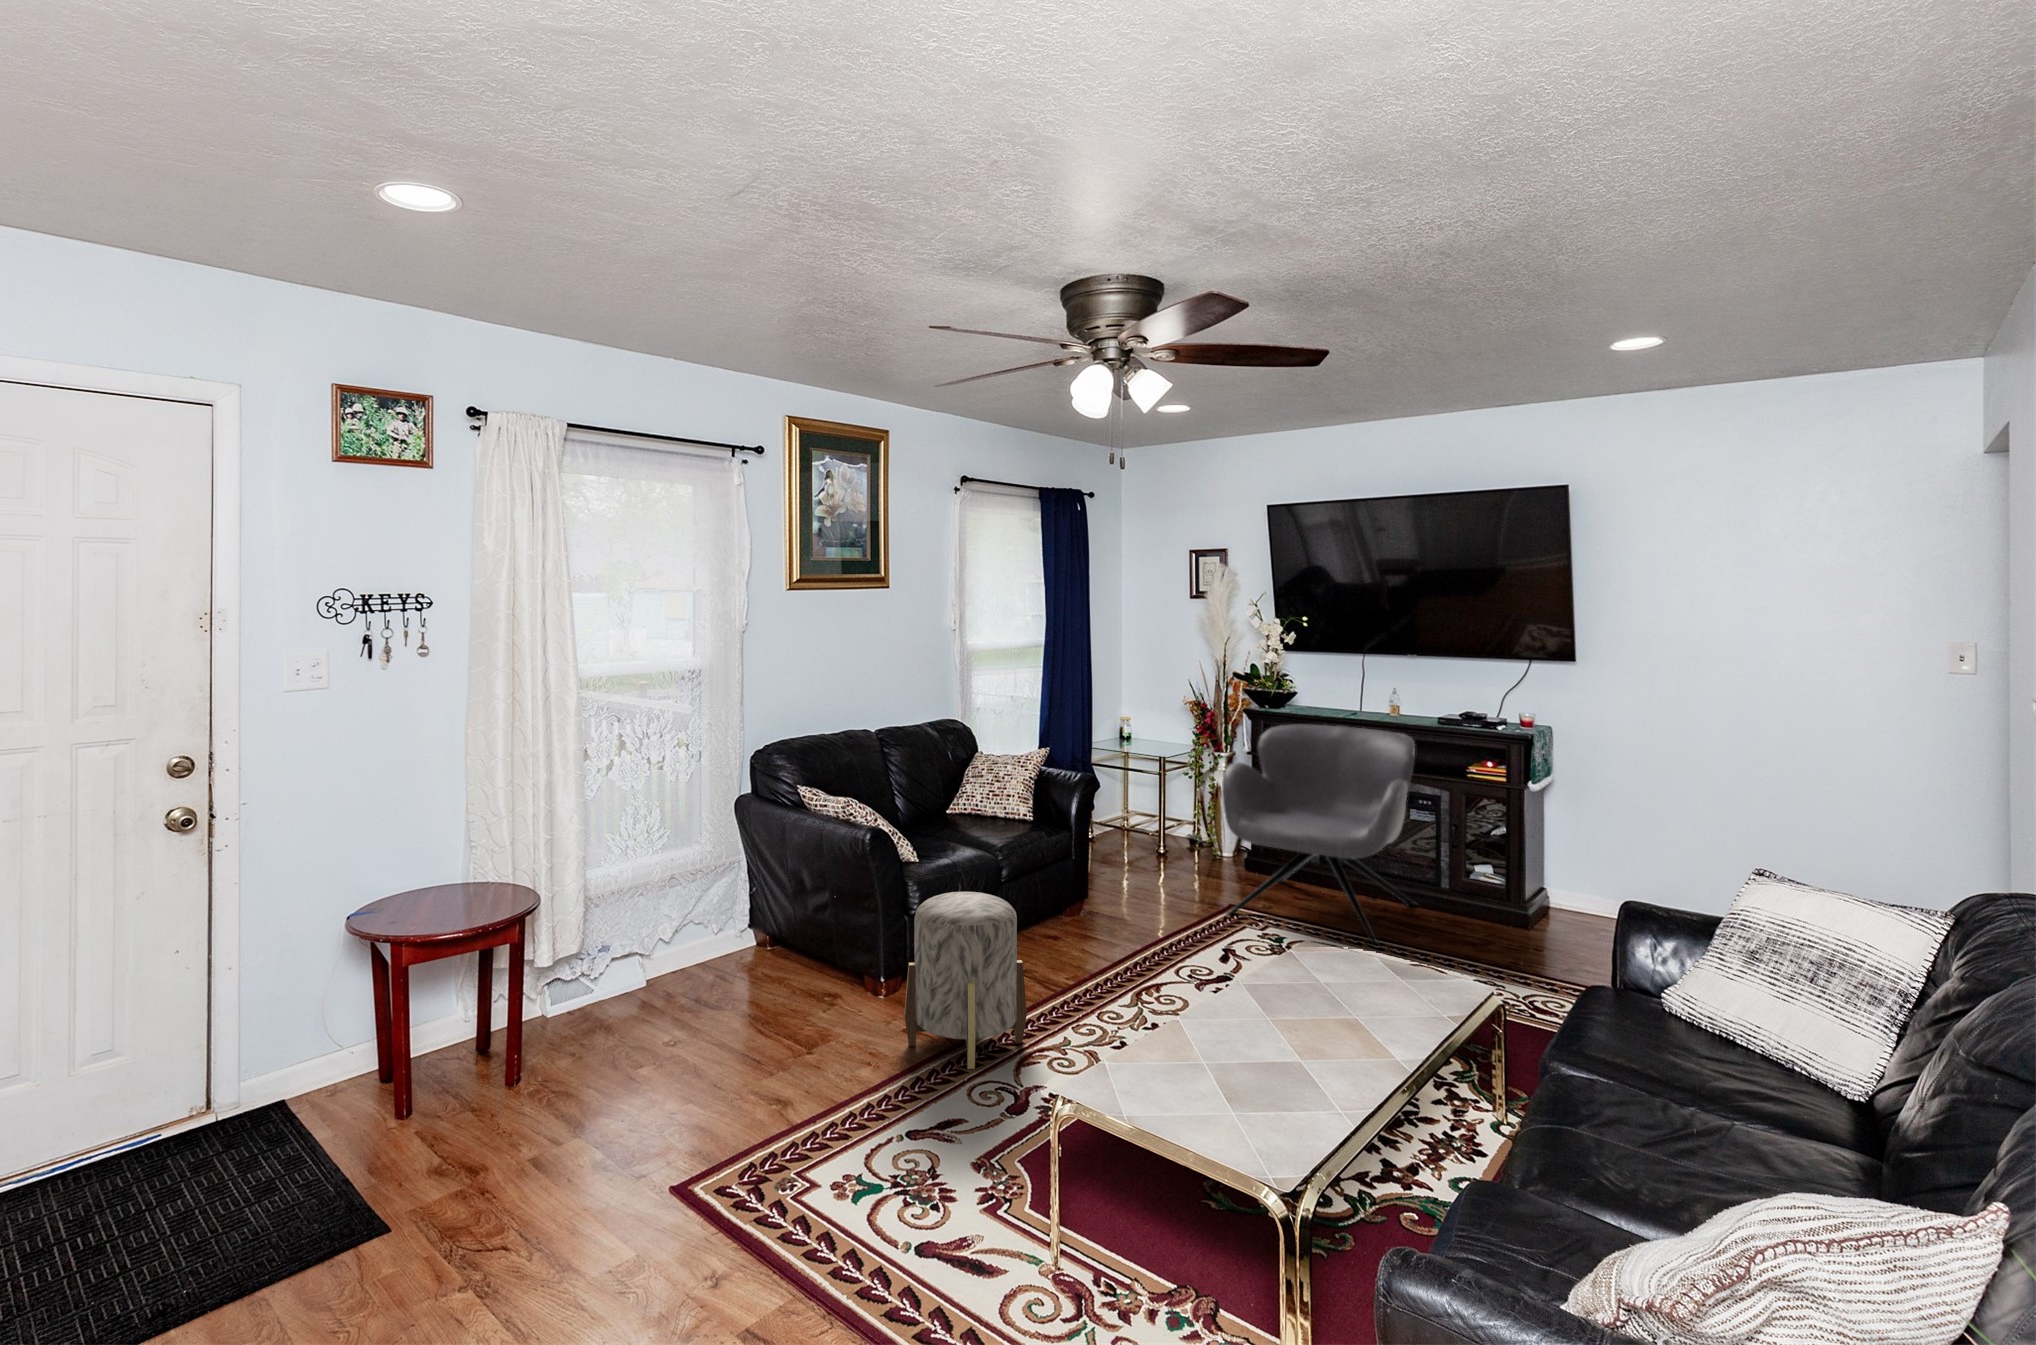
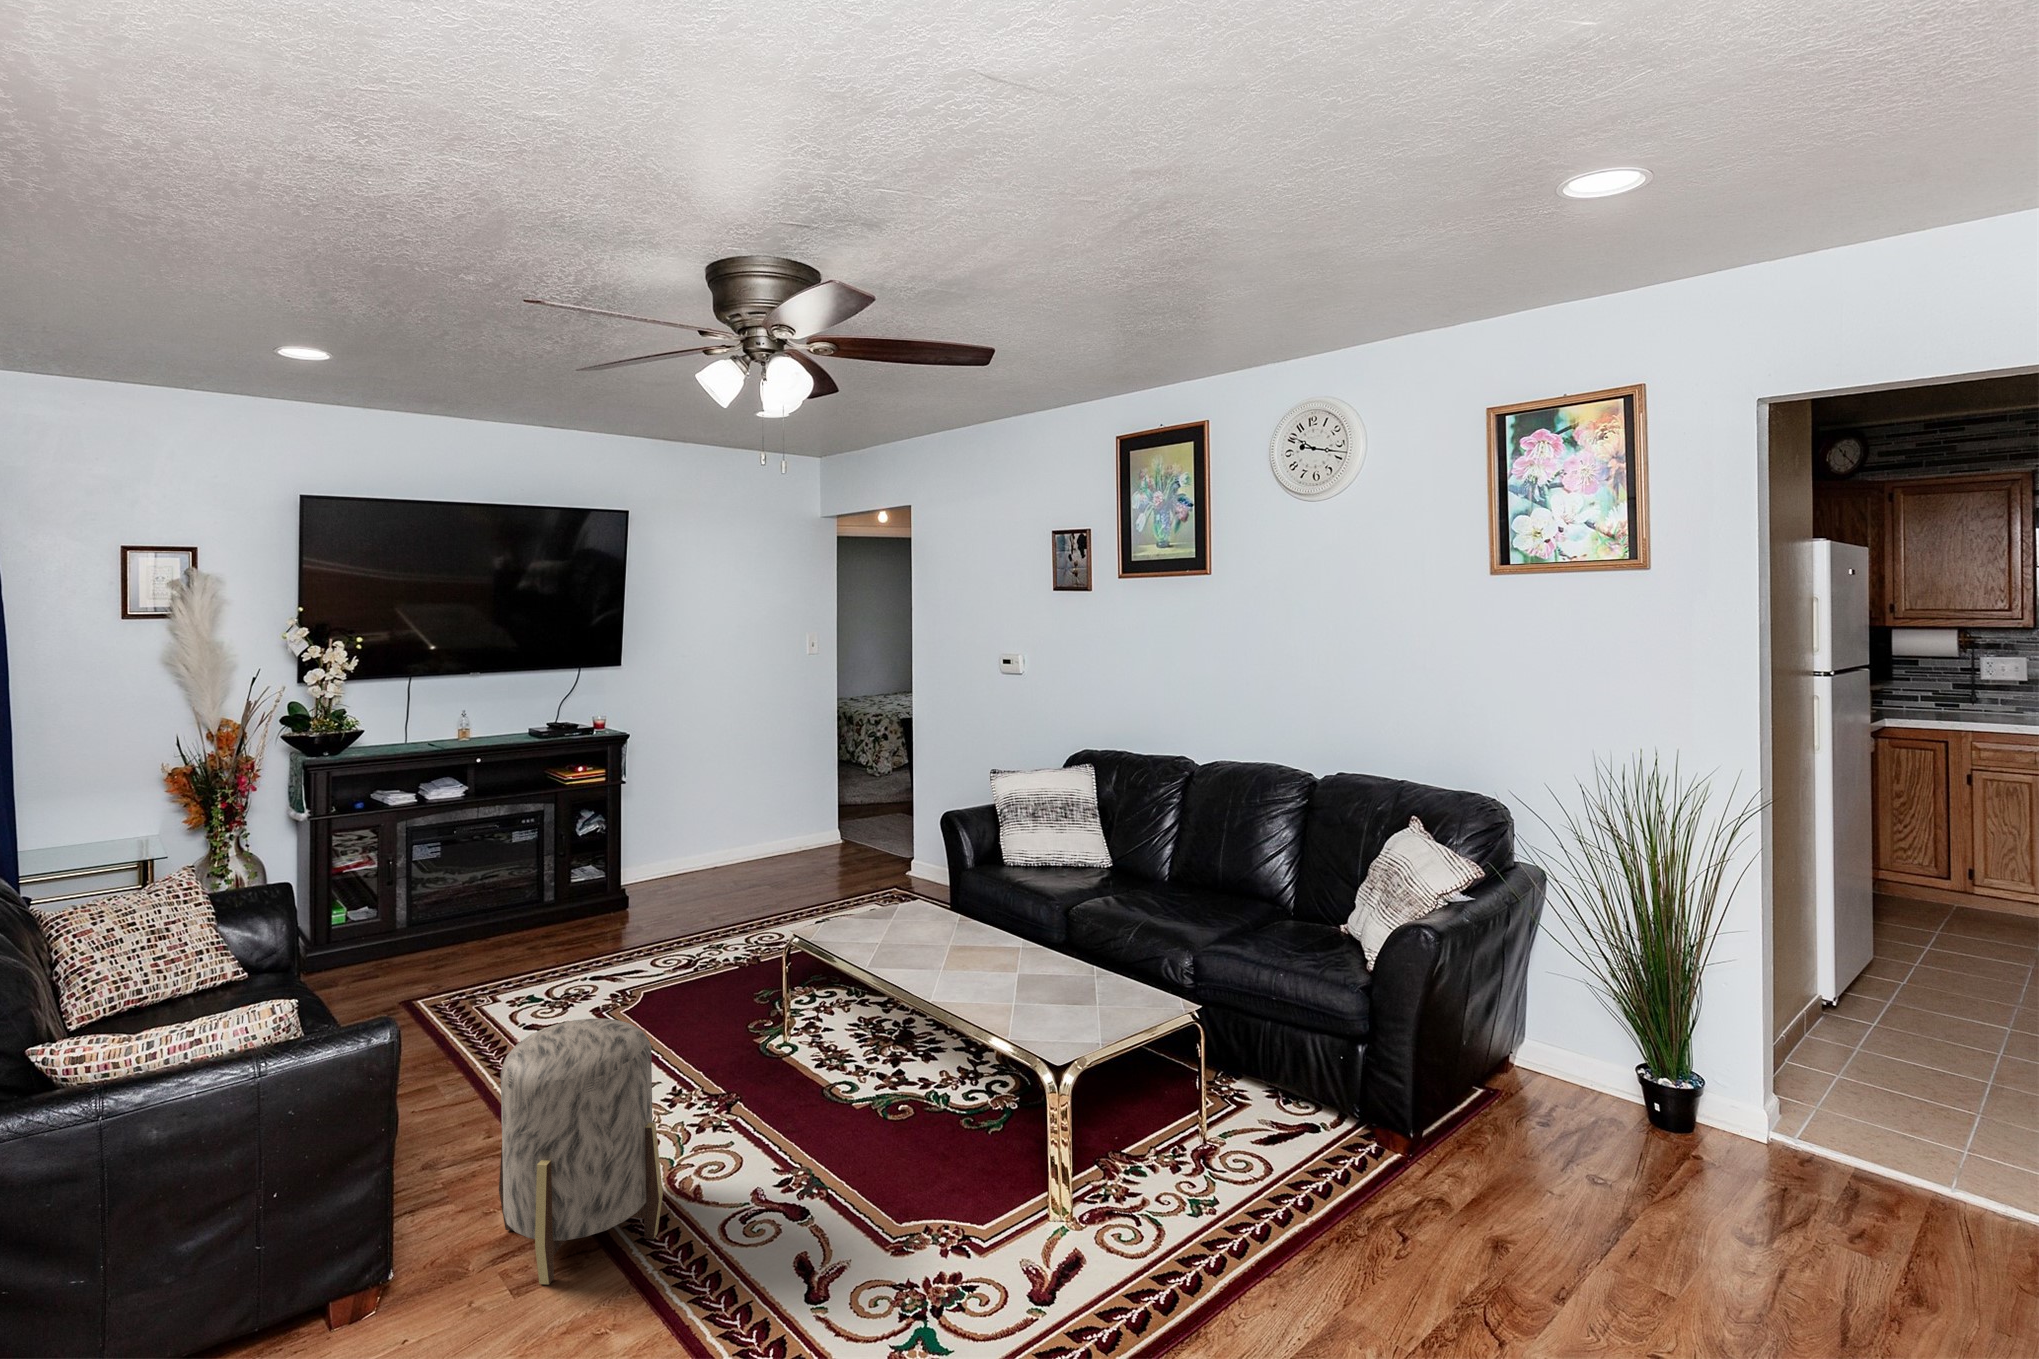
armchair: present [1222,725,1417,945] -> none [372,753,593,1002]

